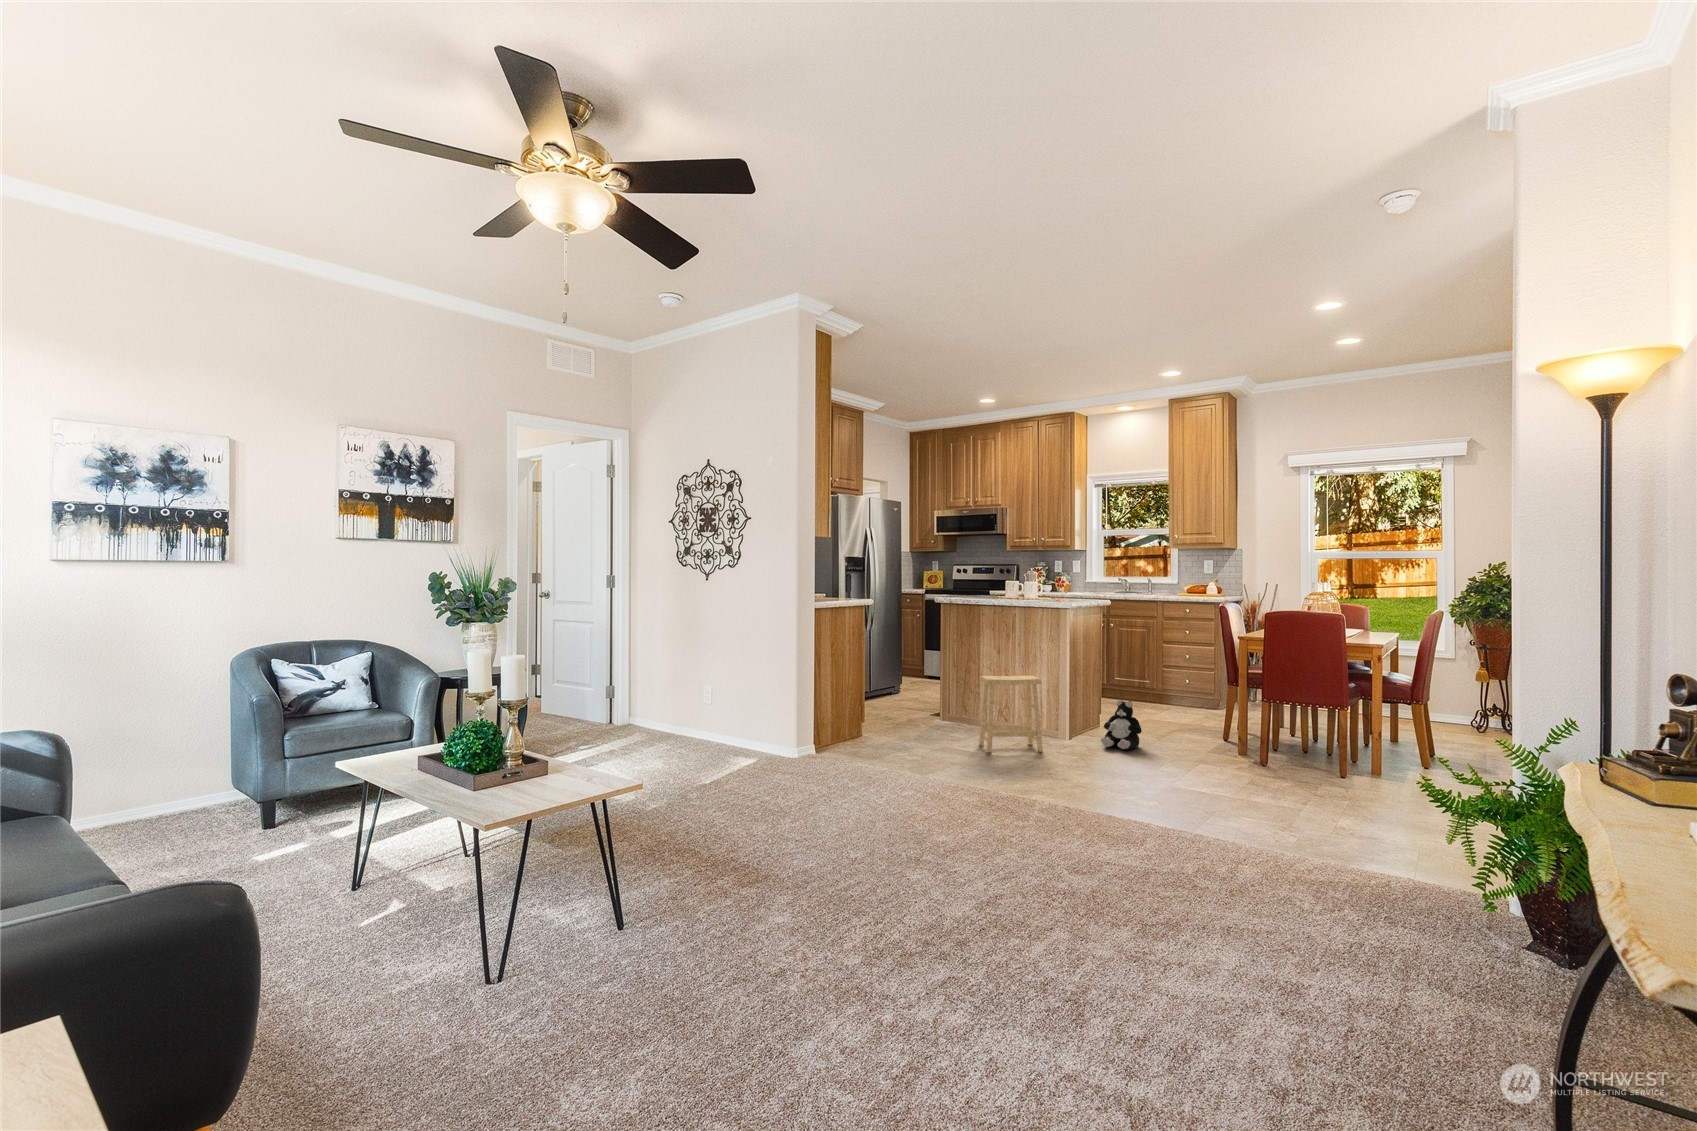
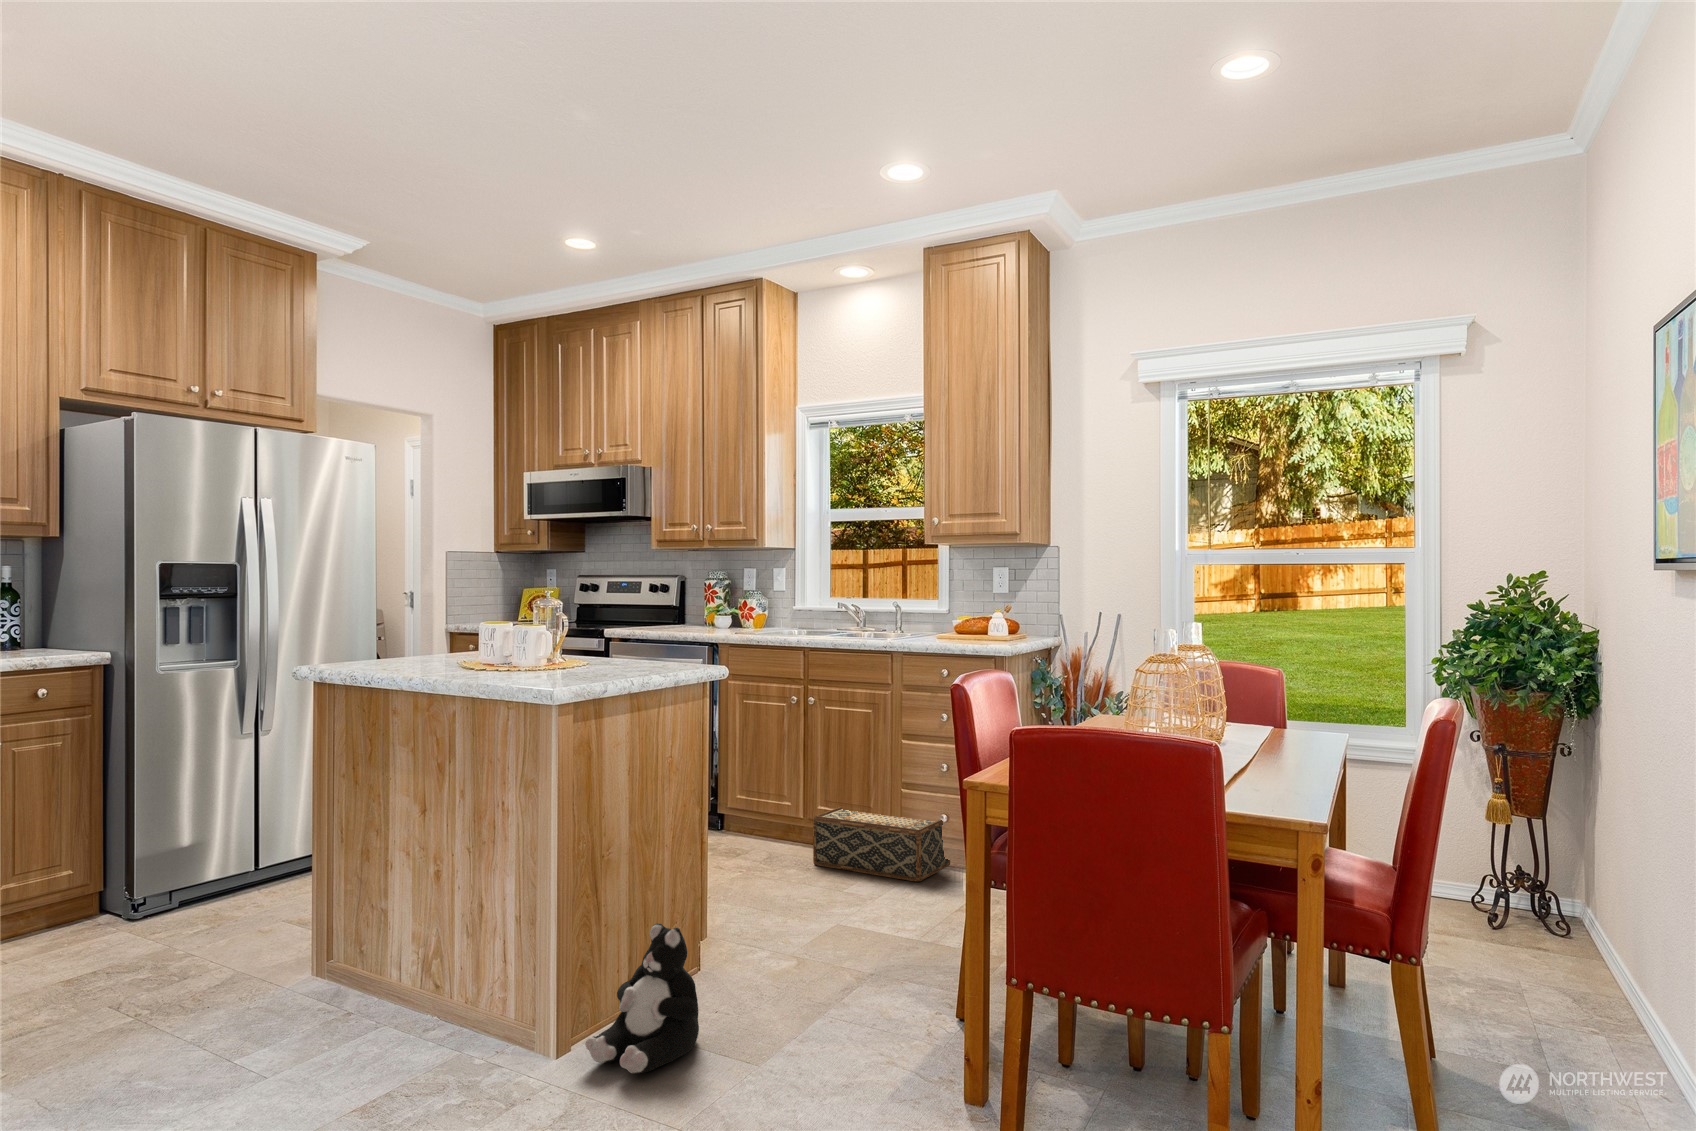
footstool: present [979,675,1043,753] -> none [224,869,419,1115]
woven basket: none [1121,677,1191,710] -> present [813,807,950,882]

